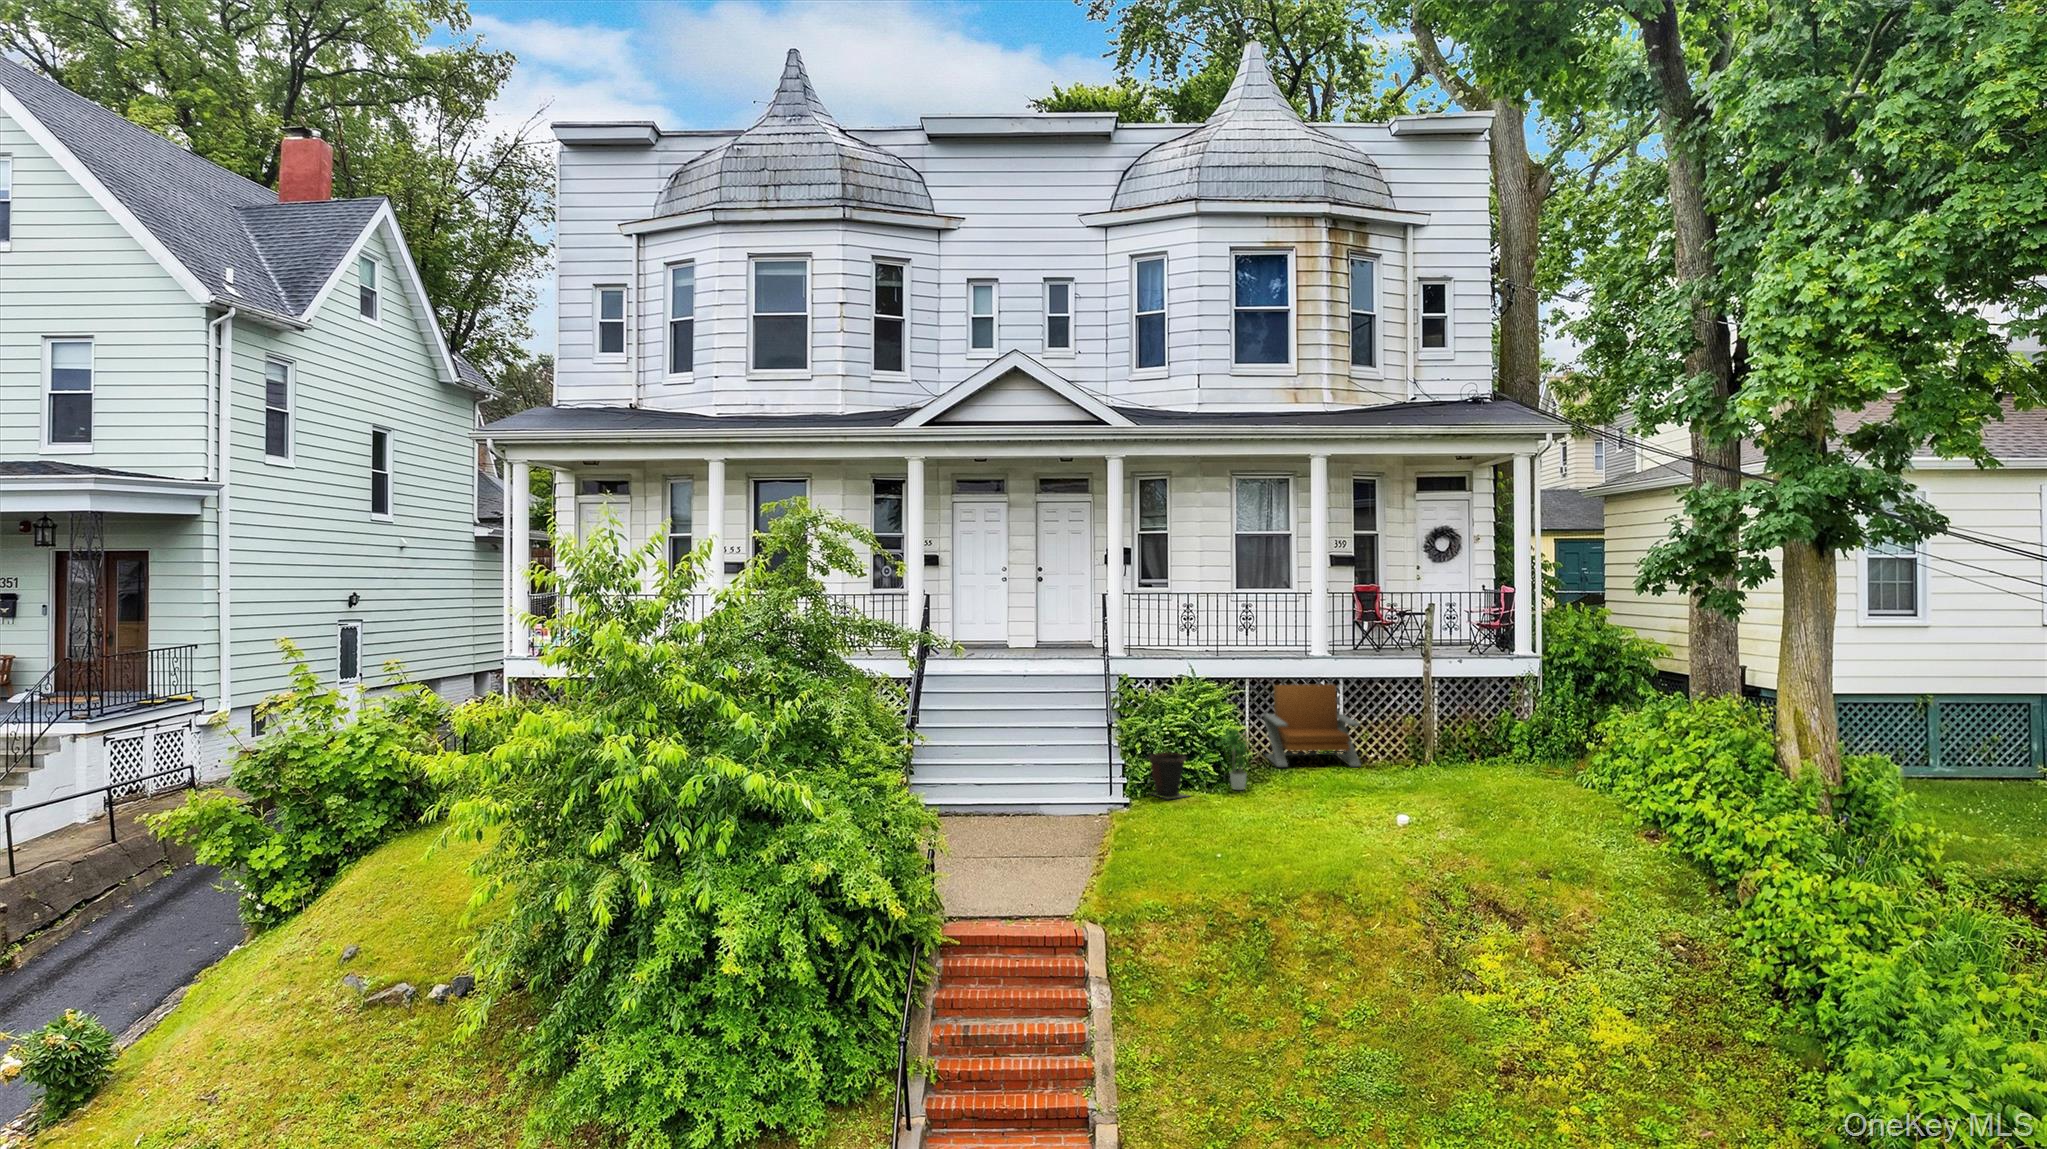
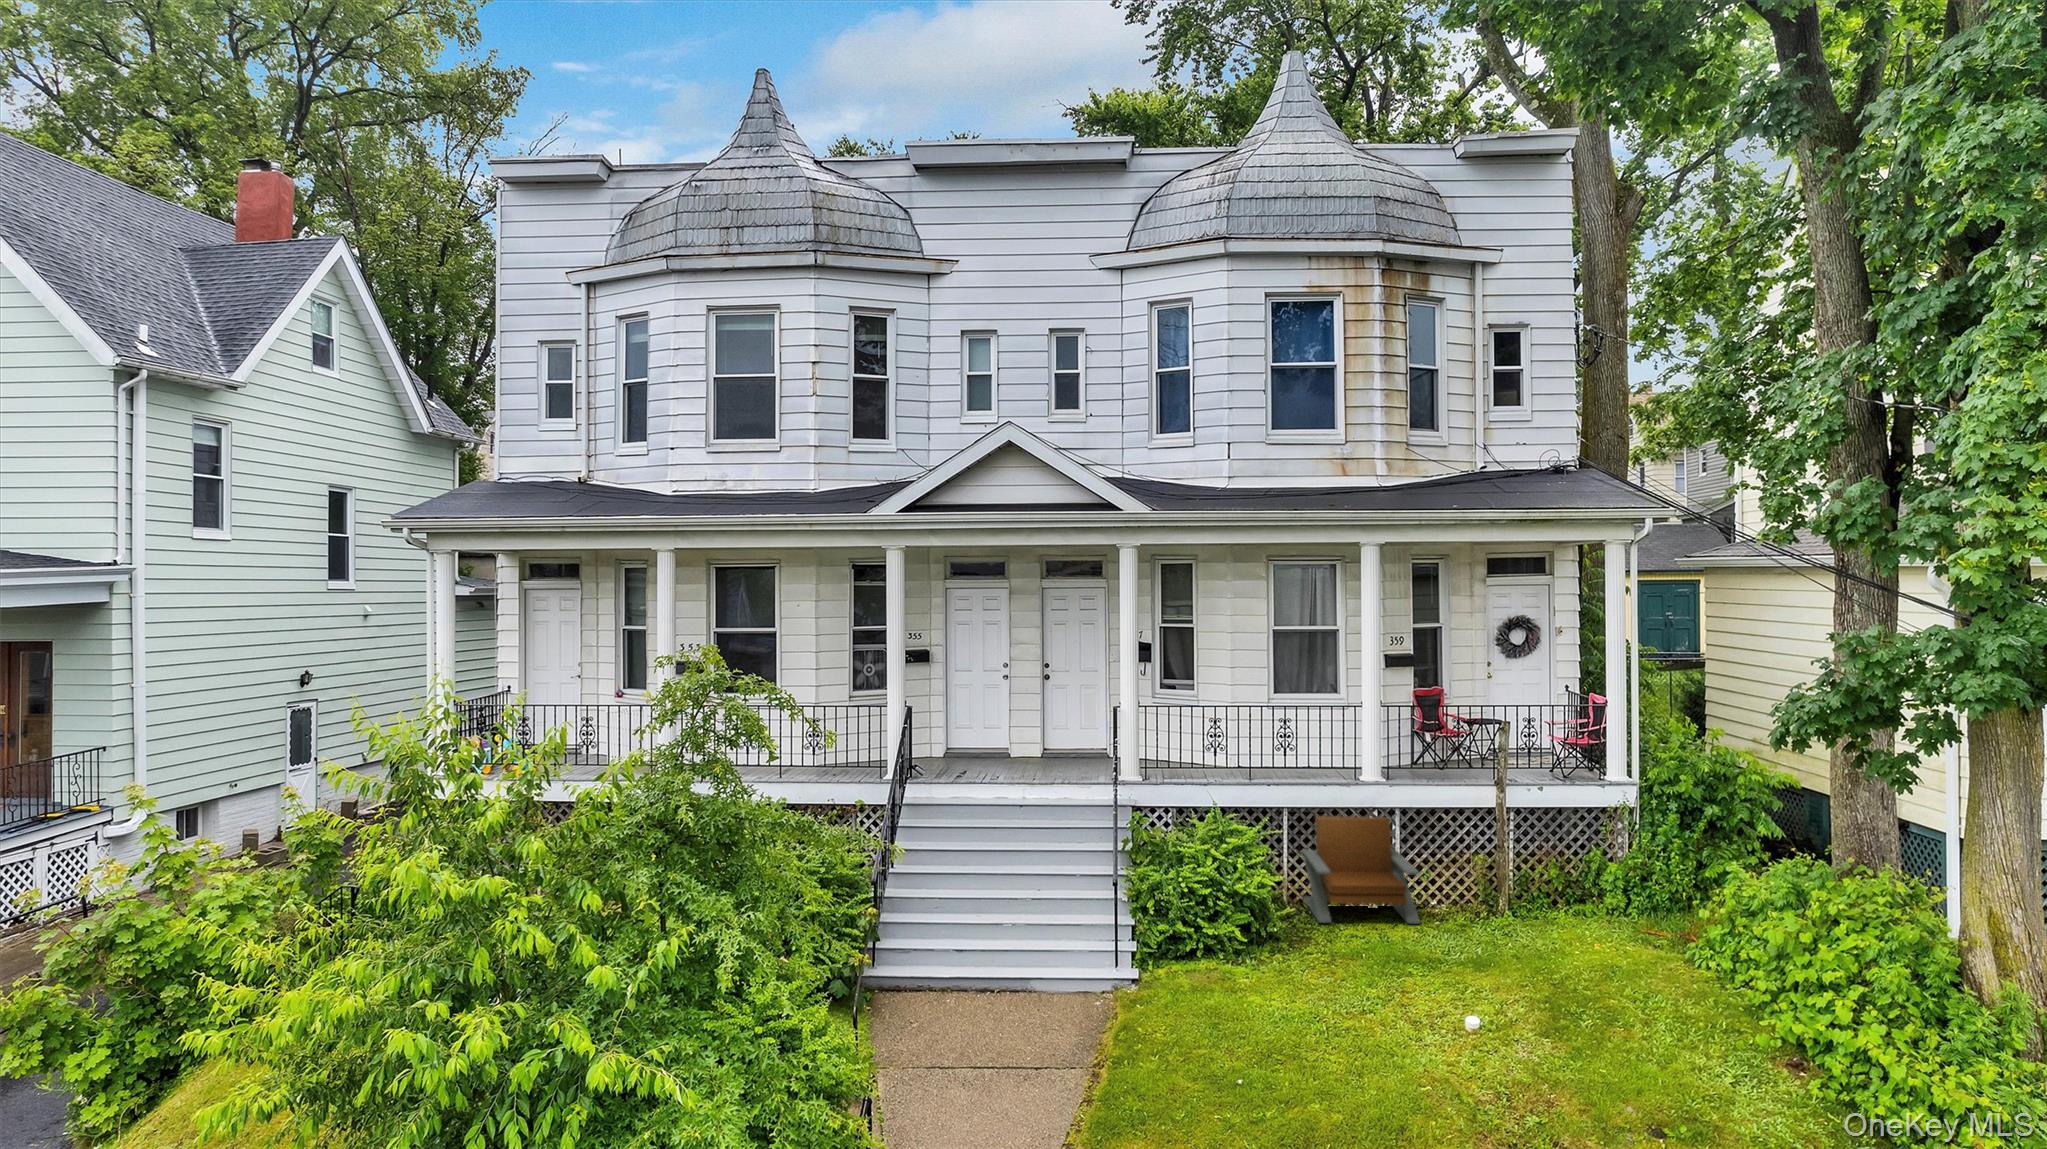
potted plant: present [1220,727,1248,790] -> none [1241,879,1292,962]
bucket: present [1149,752,1188,799] -> none [1159,913,1211,977]

